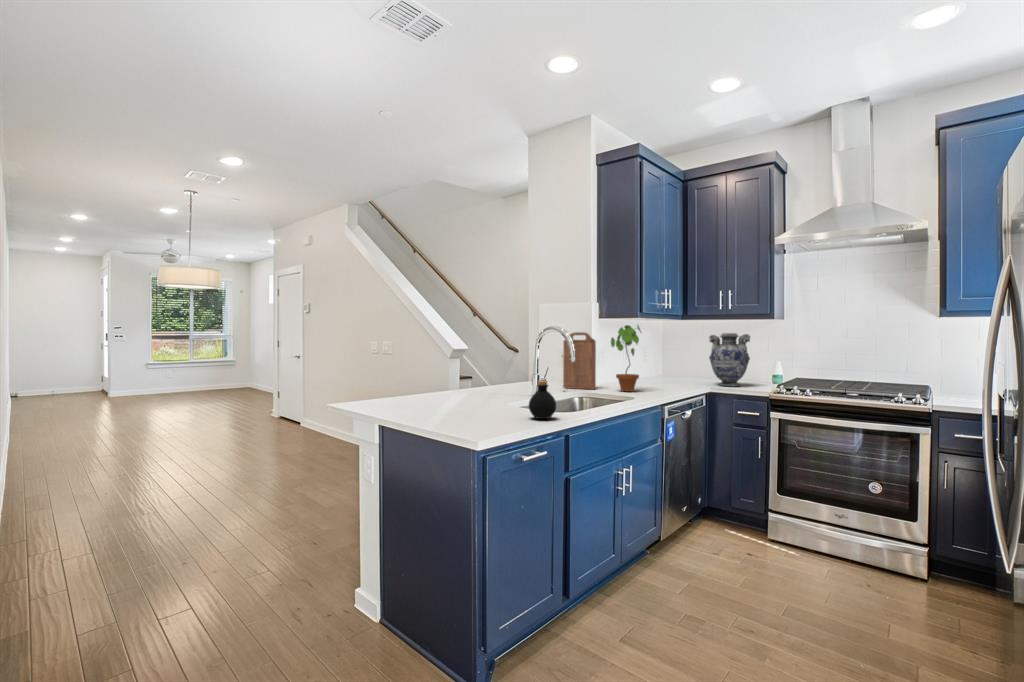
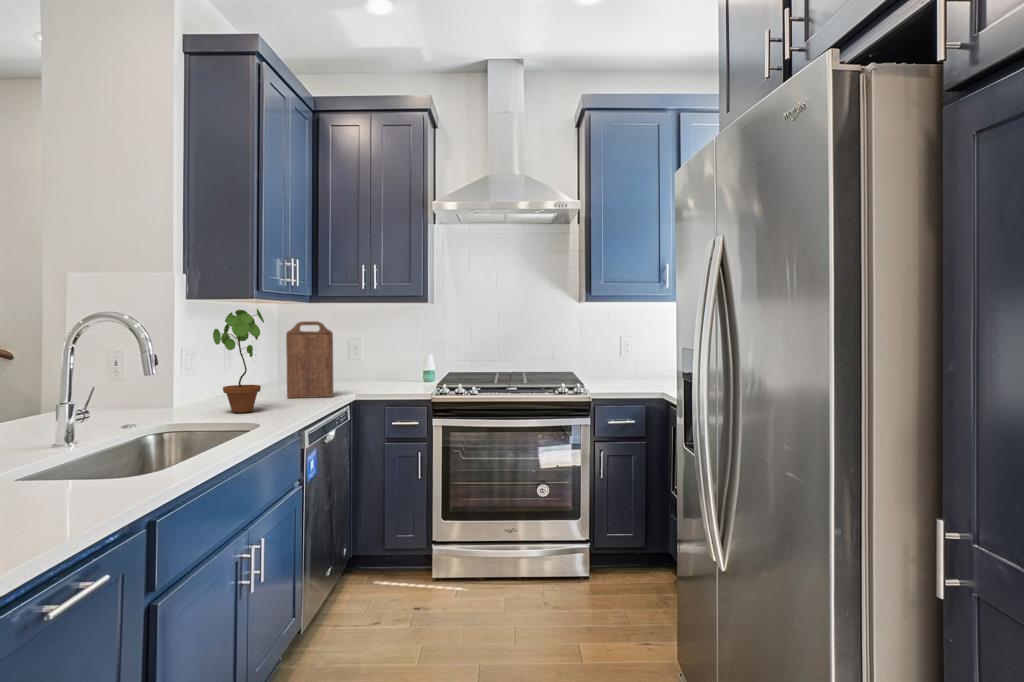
cutting board: present [563,332,596,389] -> present [286,321,333,398]
vase: present [709,333,750,386] -> none [353,322,405,391]
bottle: present [529,381,556,419] -> none [53,420,120,497]

